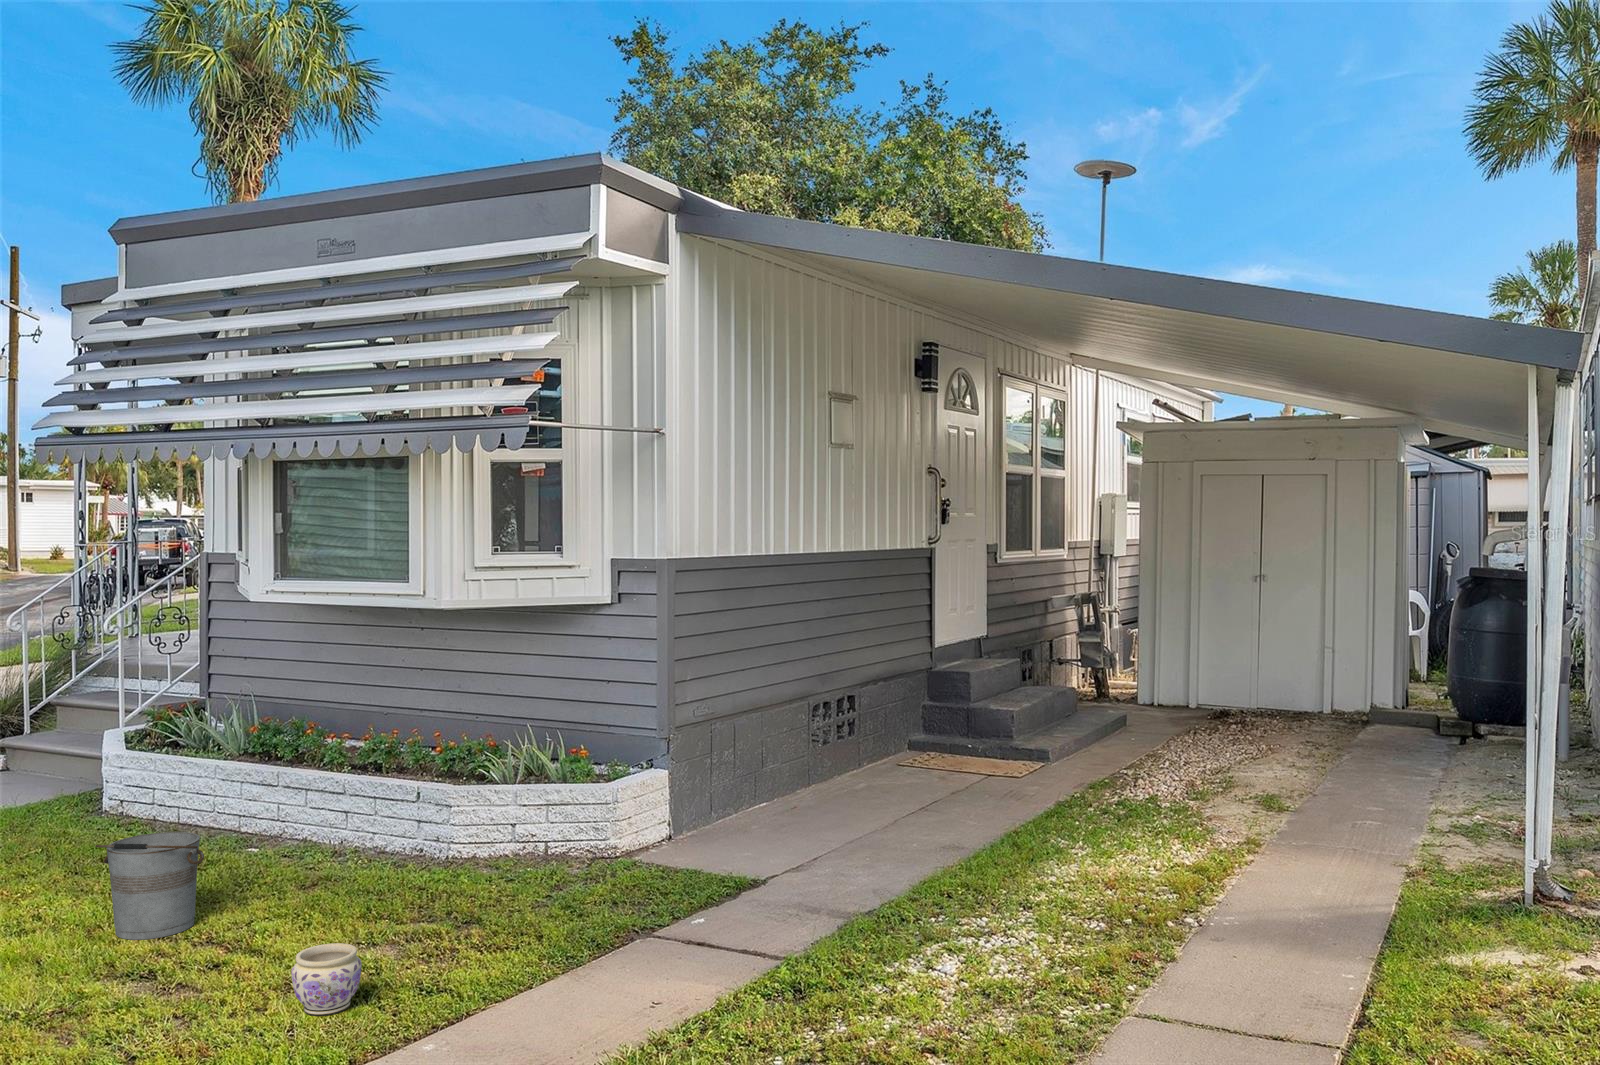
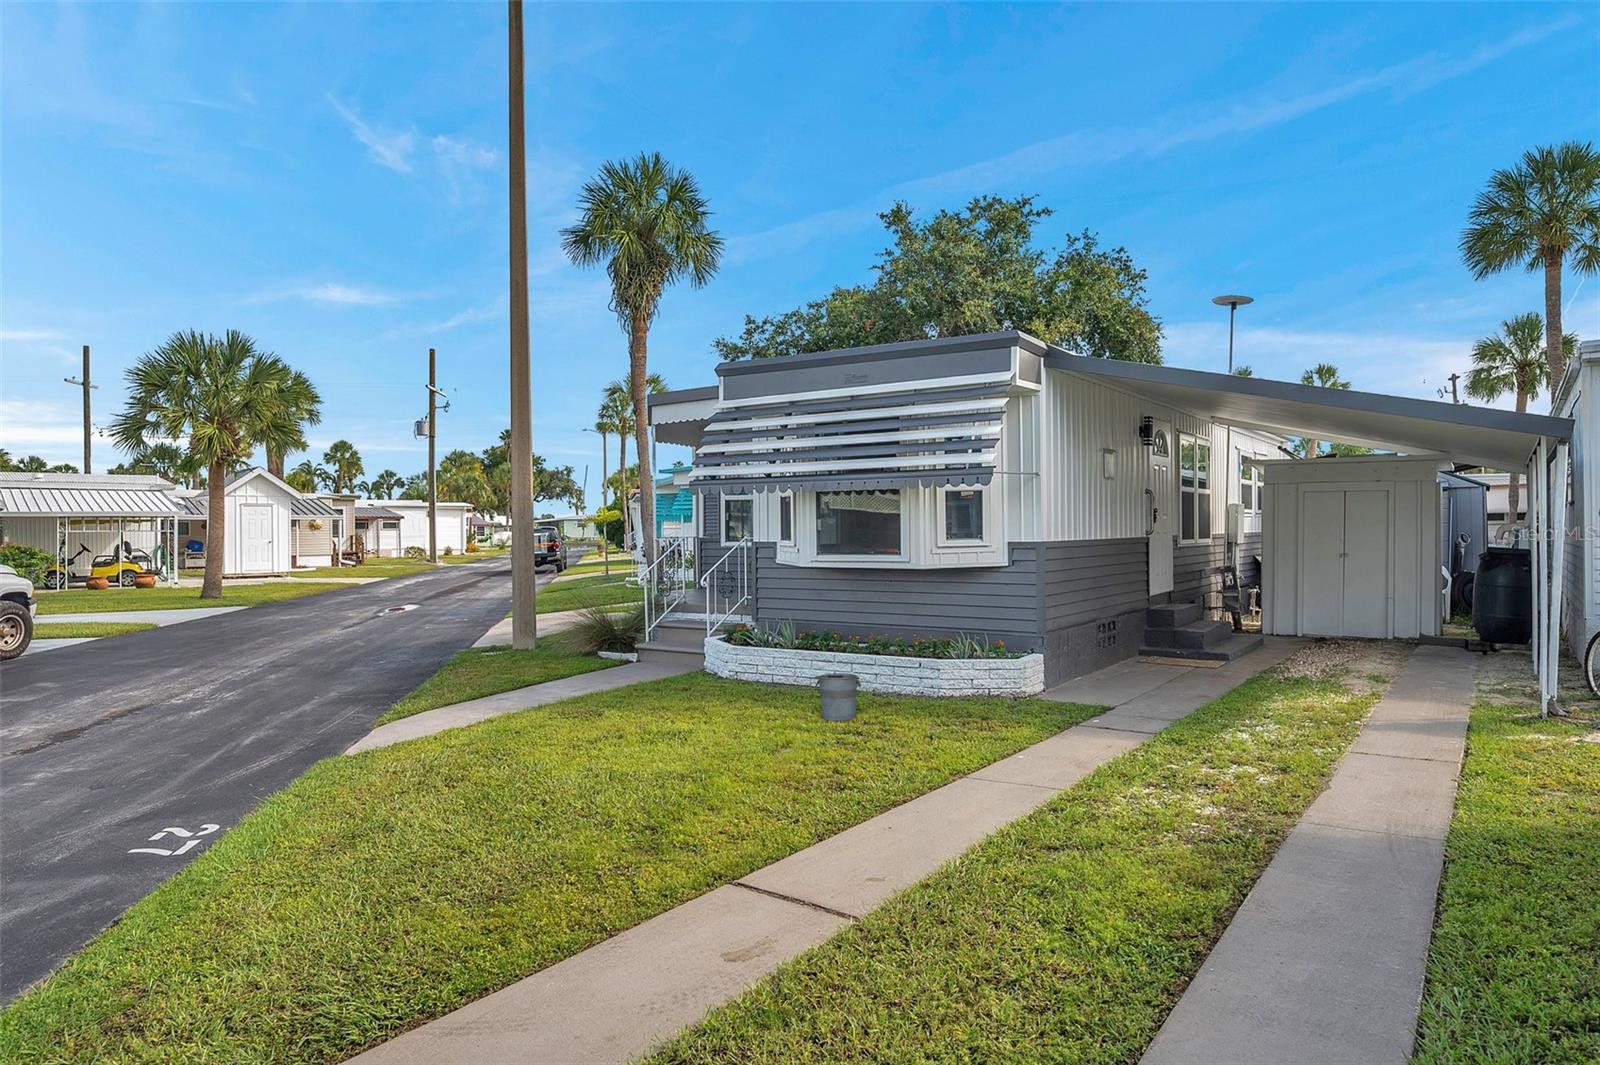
planter: present [291,943,362,1016] -> none [953,713,983,742]

